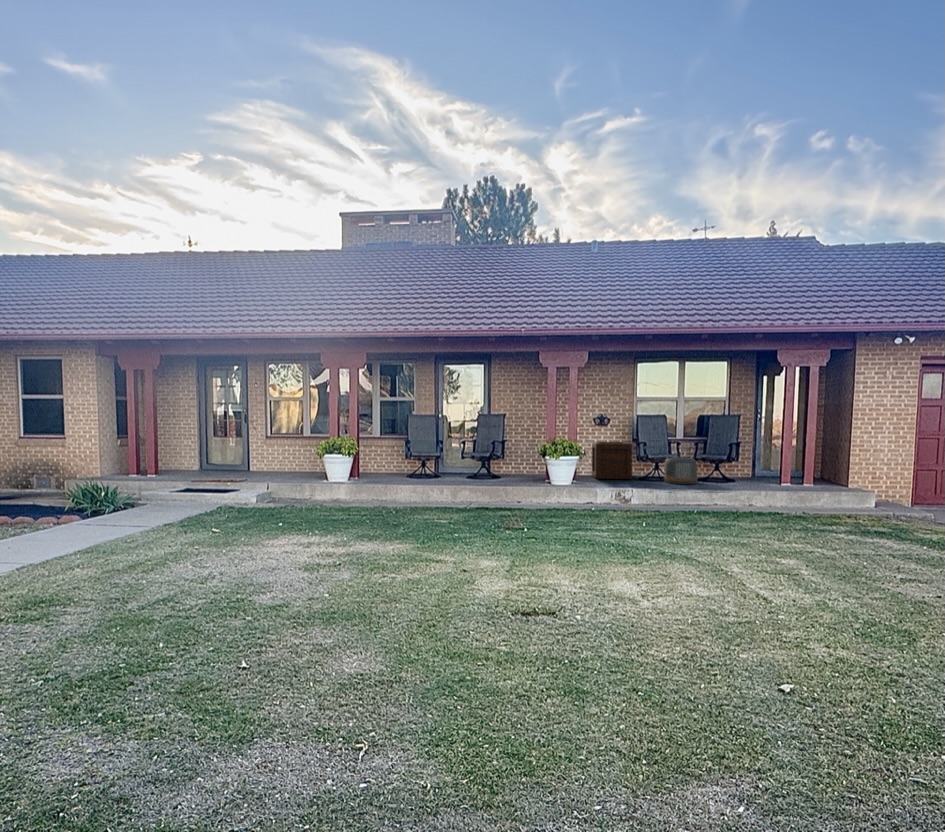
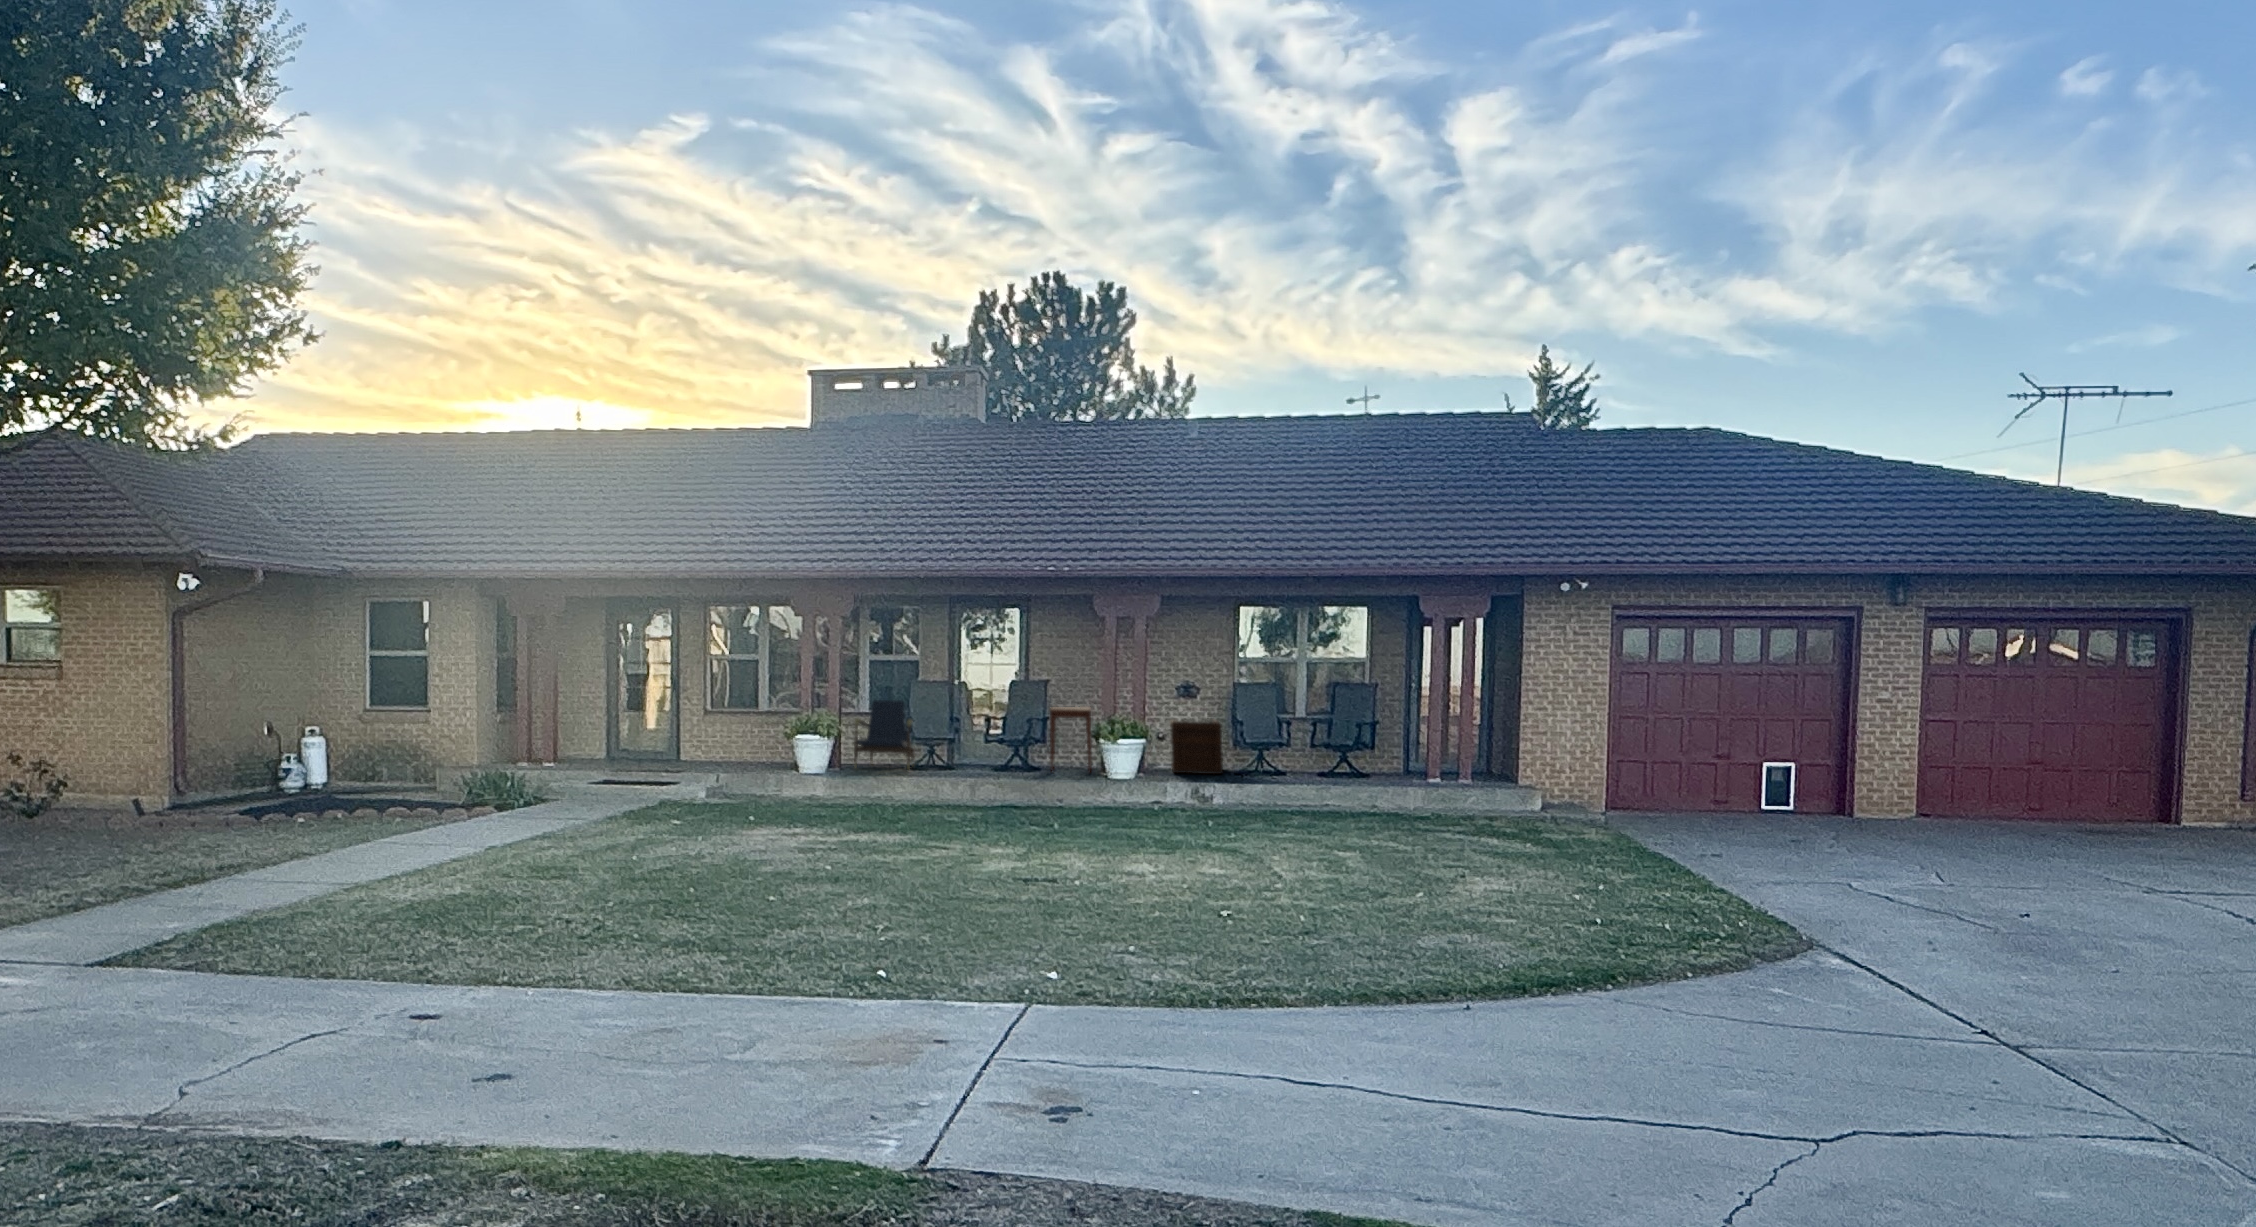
lounge chair: none [370,430,415,478] -> present [854,700,915,771]
side table: none [509,434,538,479] -> present [1050,707,1092,771]
pouf: present [664,457,697,484] -> none [1266,742,1311,780]

